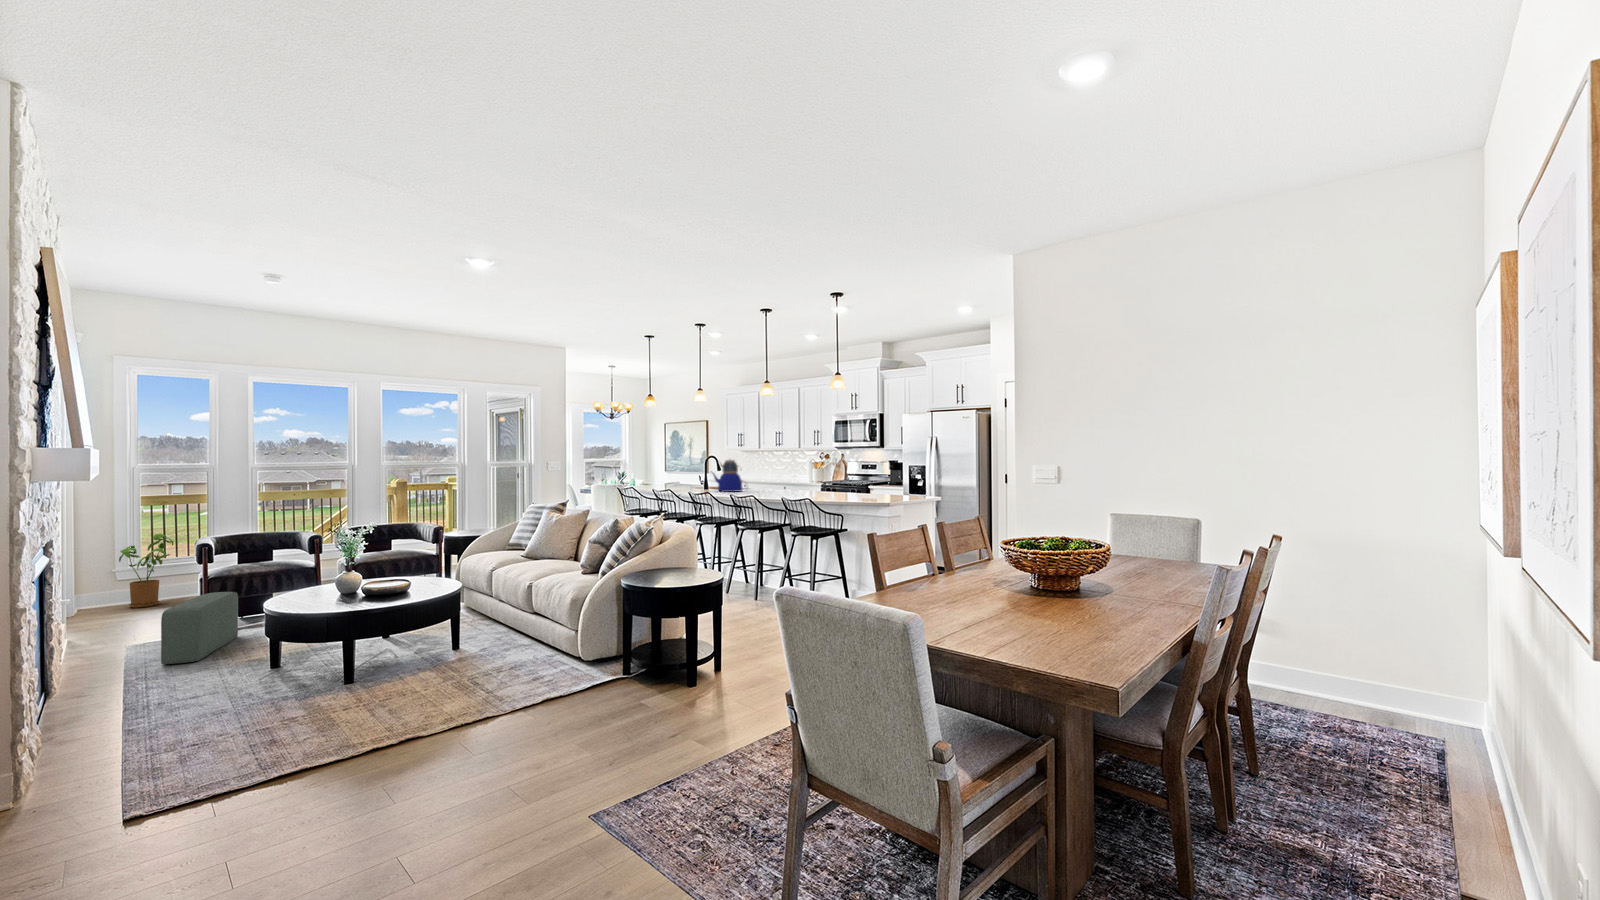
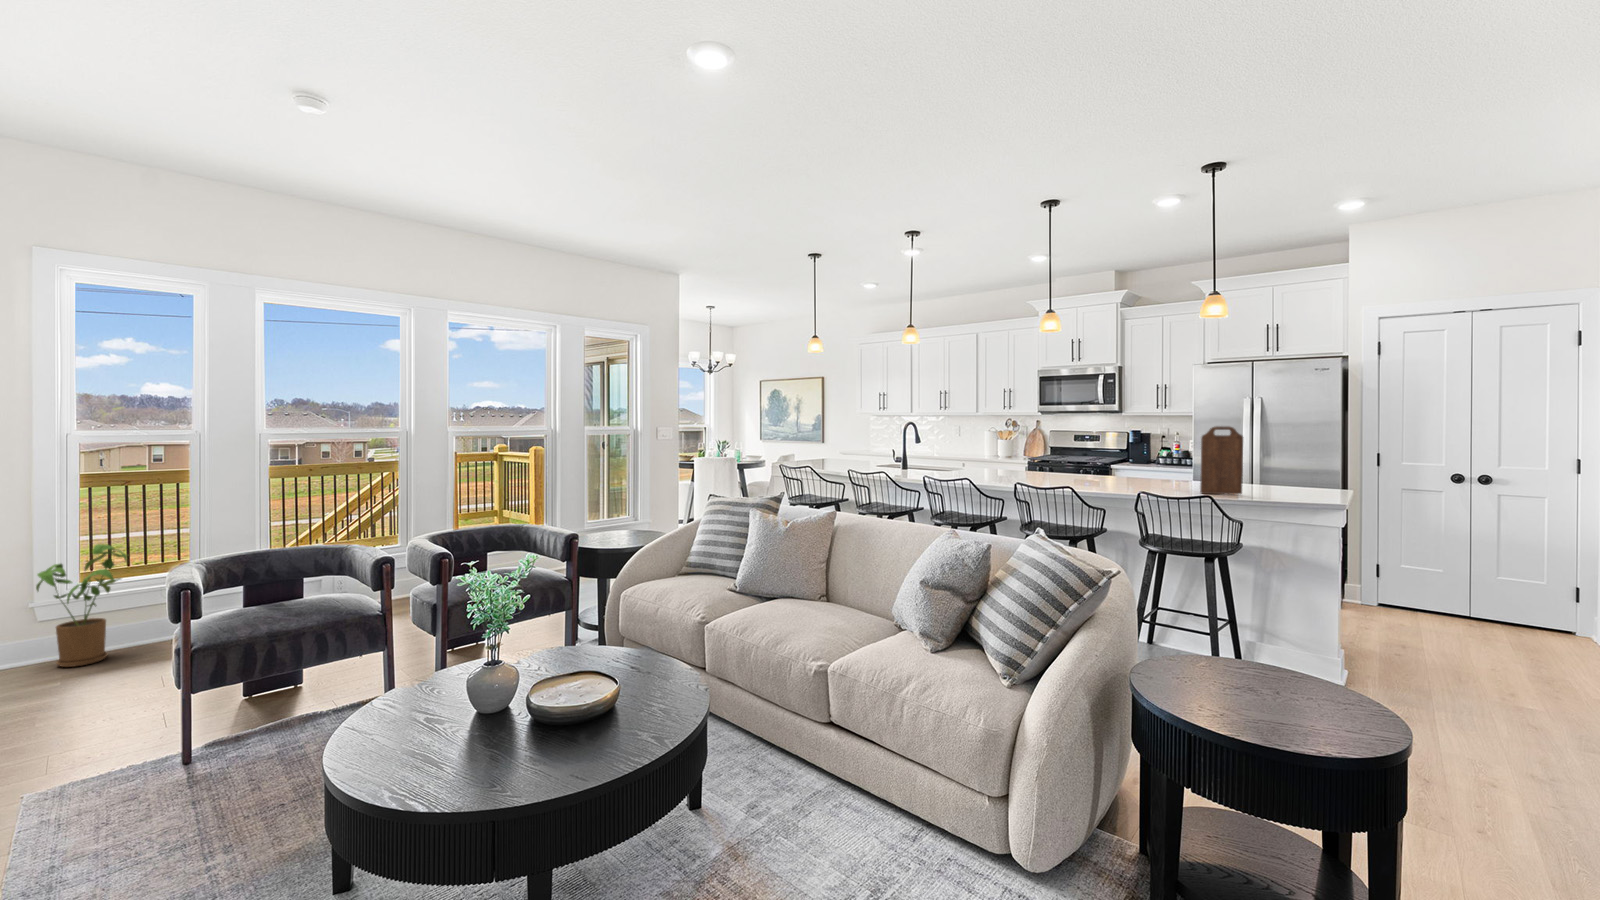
cutting board: none [827,457,851,499] -> present [1200,426,1243,494]
teapot: present [713,460,743,492] -> none [952,426,1009,477]
pouf: present [161,592,238,664] -> none [94,674,249,862]

